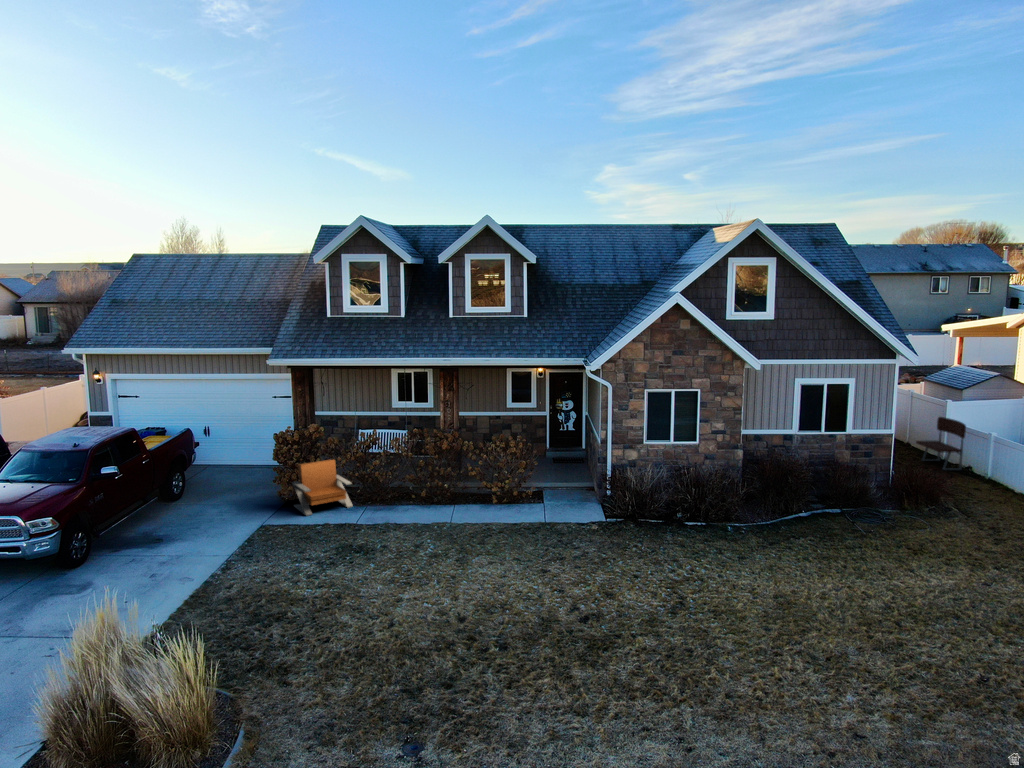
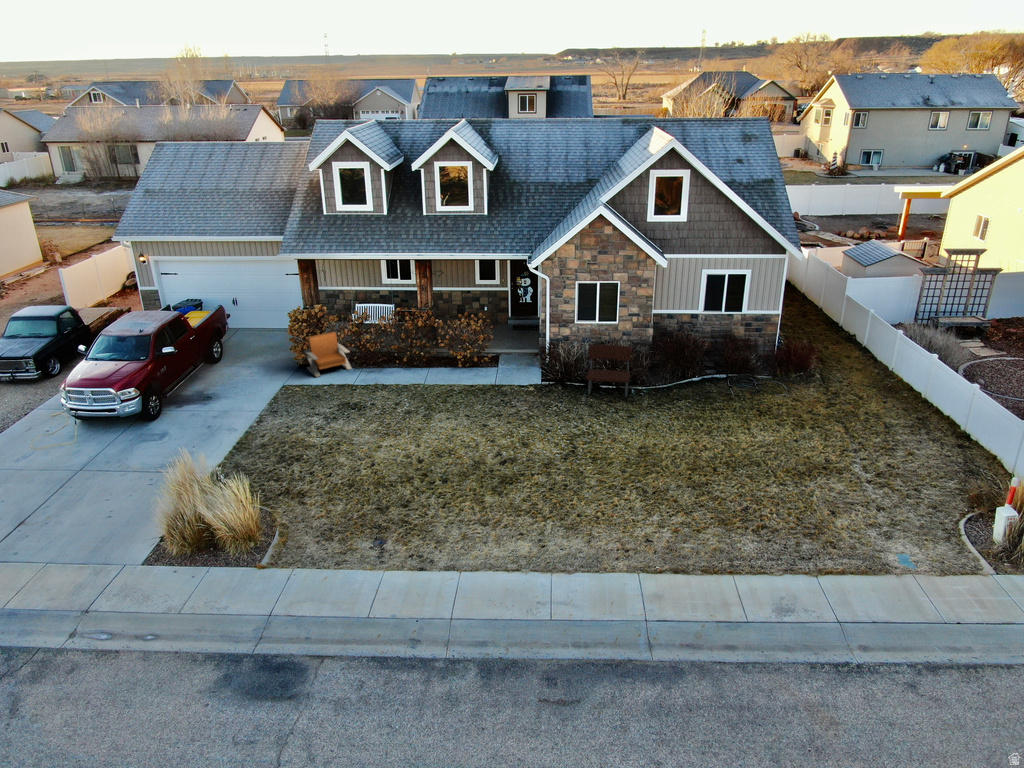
bench: present [916,417,966,470] -> present [587,345,631,397]

